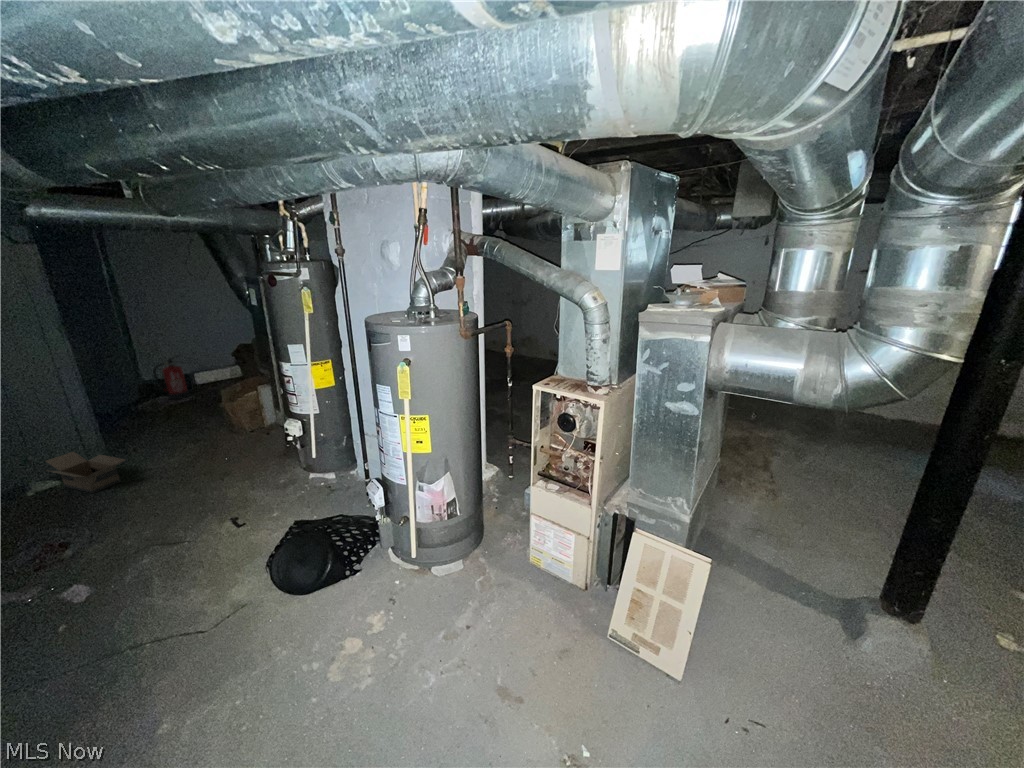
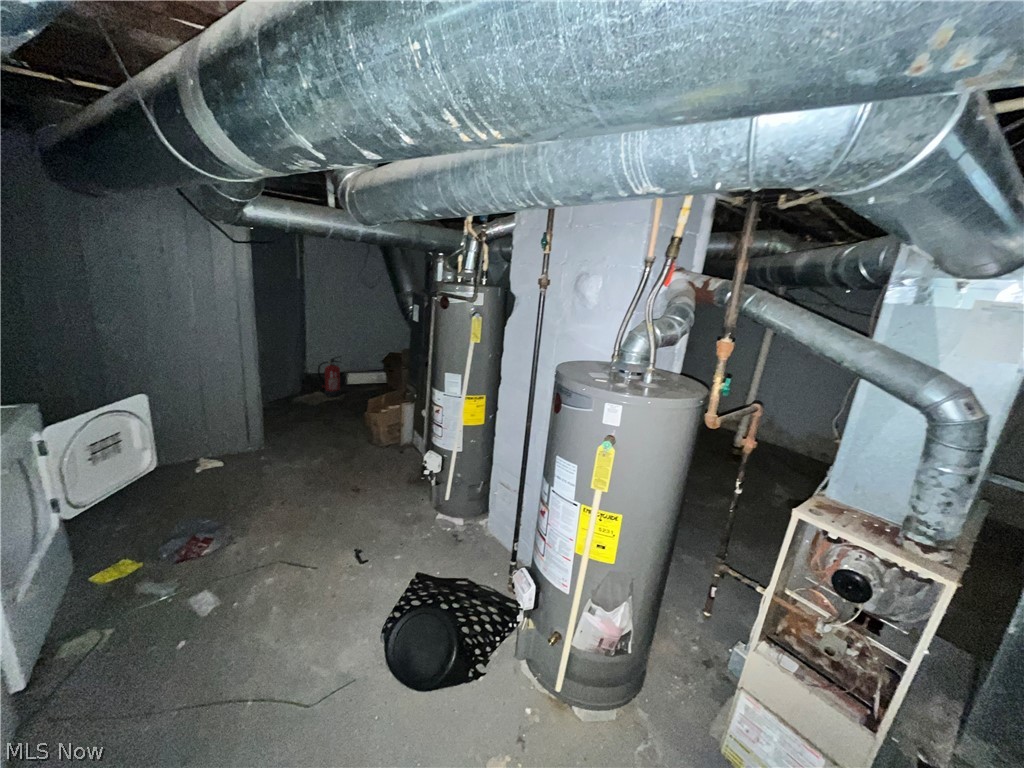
cardboard box: present [46,452,125,493] -> none [223,437,283,482]

